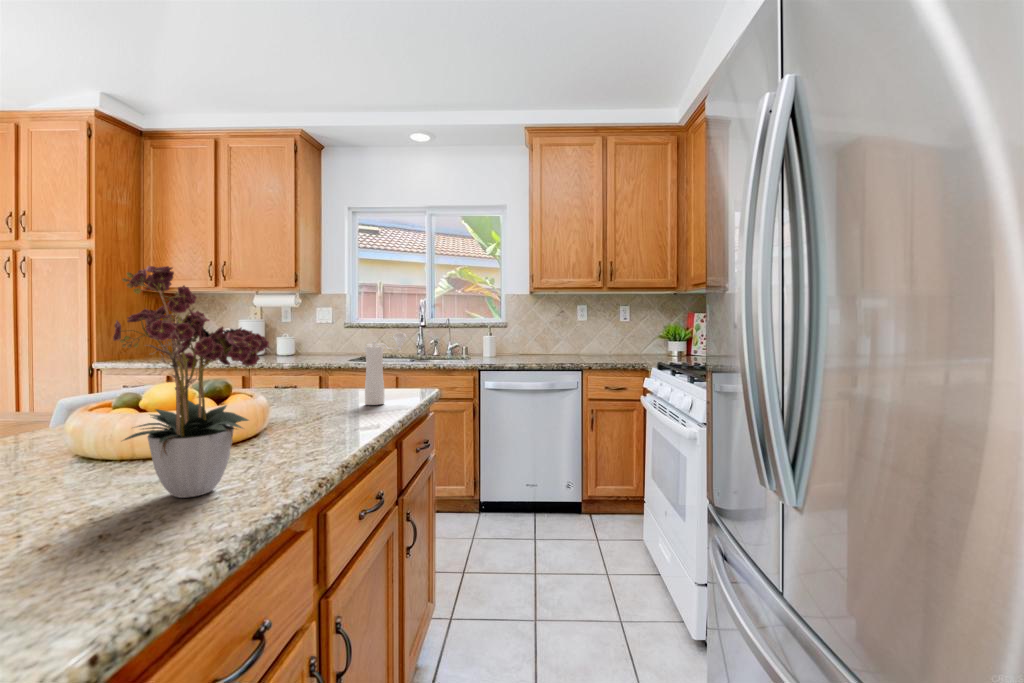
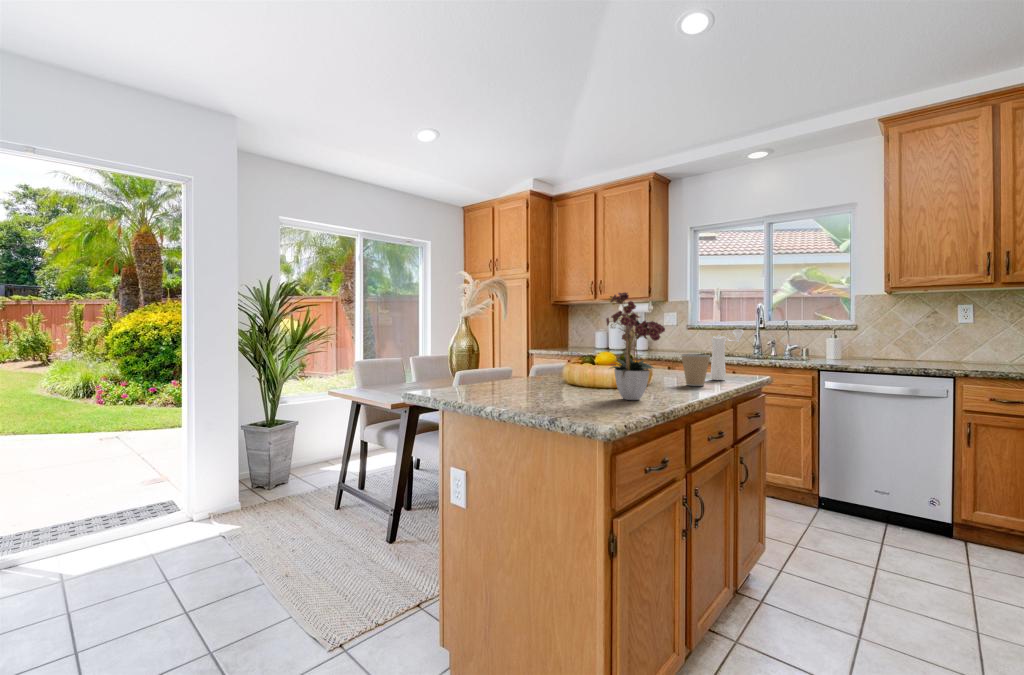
coffee cup: none [316,373,361,425] -> present [681,354,710,386]

